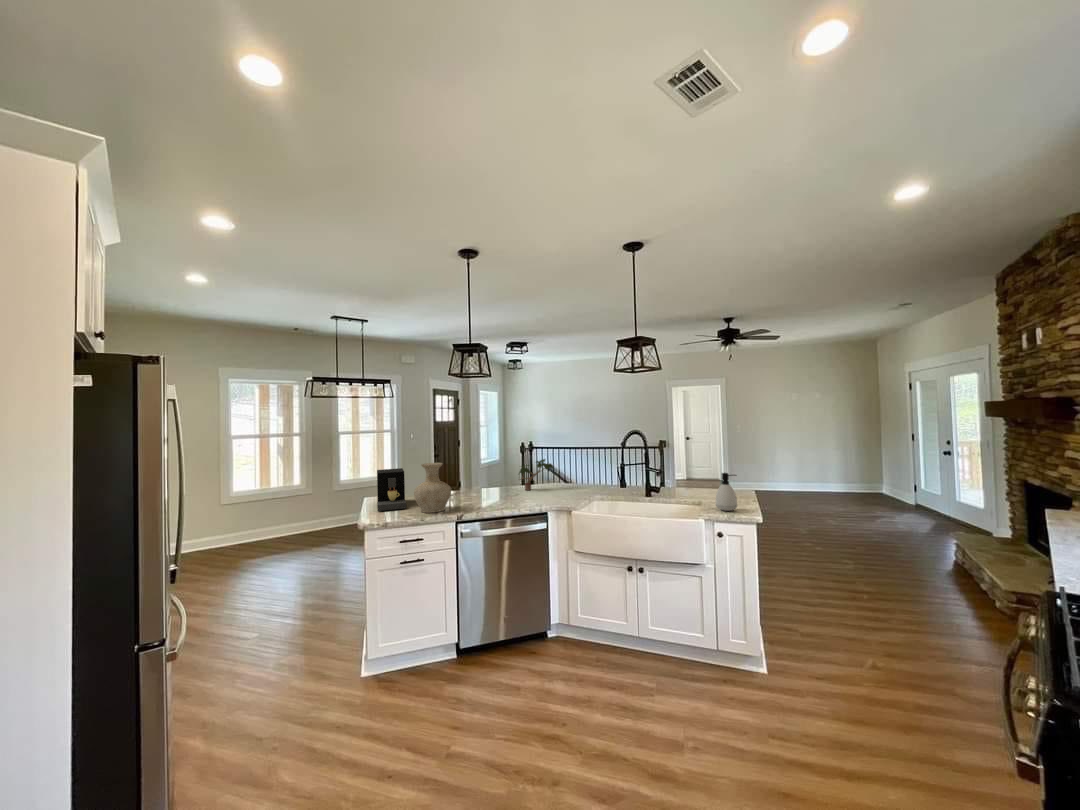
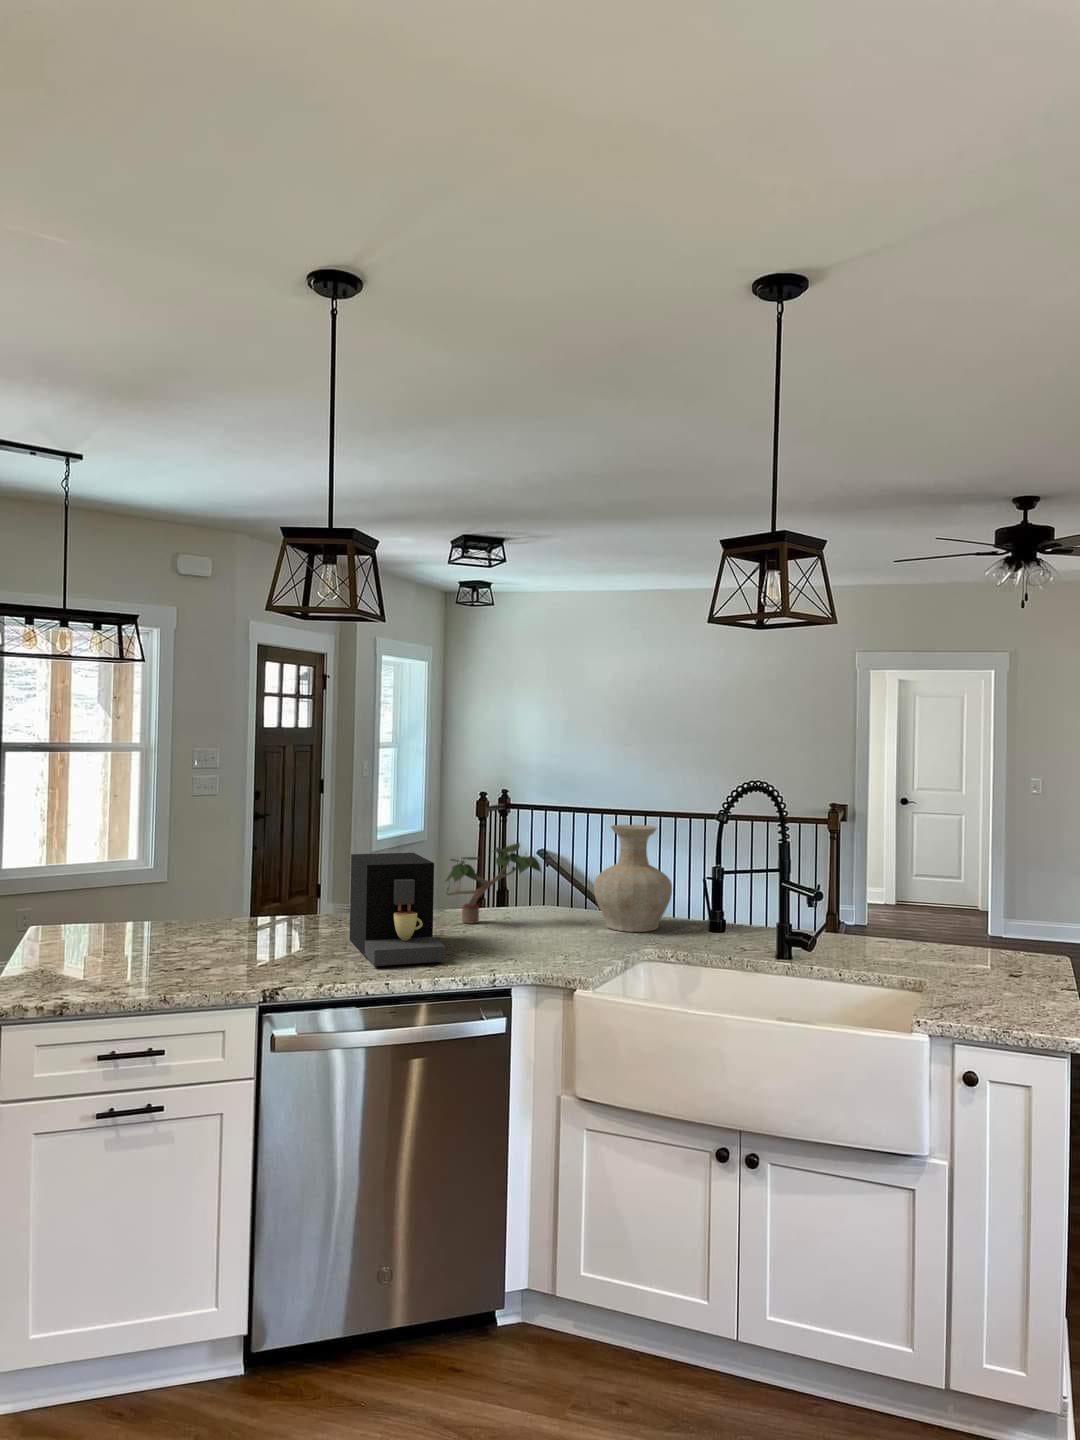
vase: present [414,463,451,513] -> present [594,825,672,932]
coffee maker: present [377,468,406,511] -> present [349,853,445,966]
soap dispenser: present [715,473,737,511] -> none [966,912,1029,1017]

